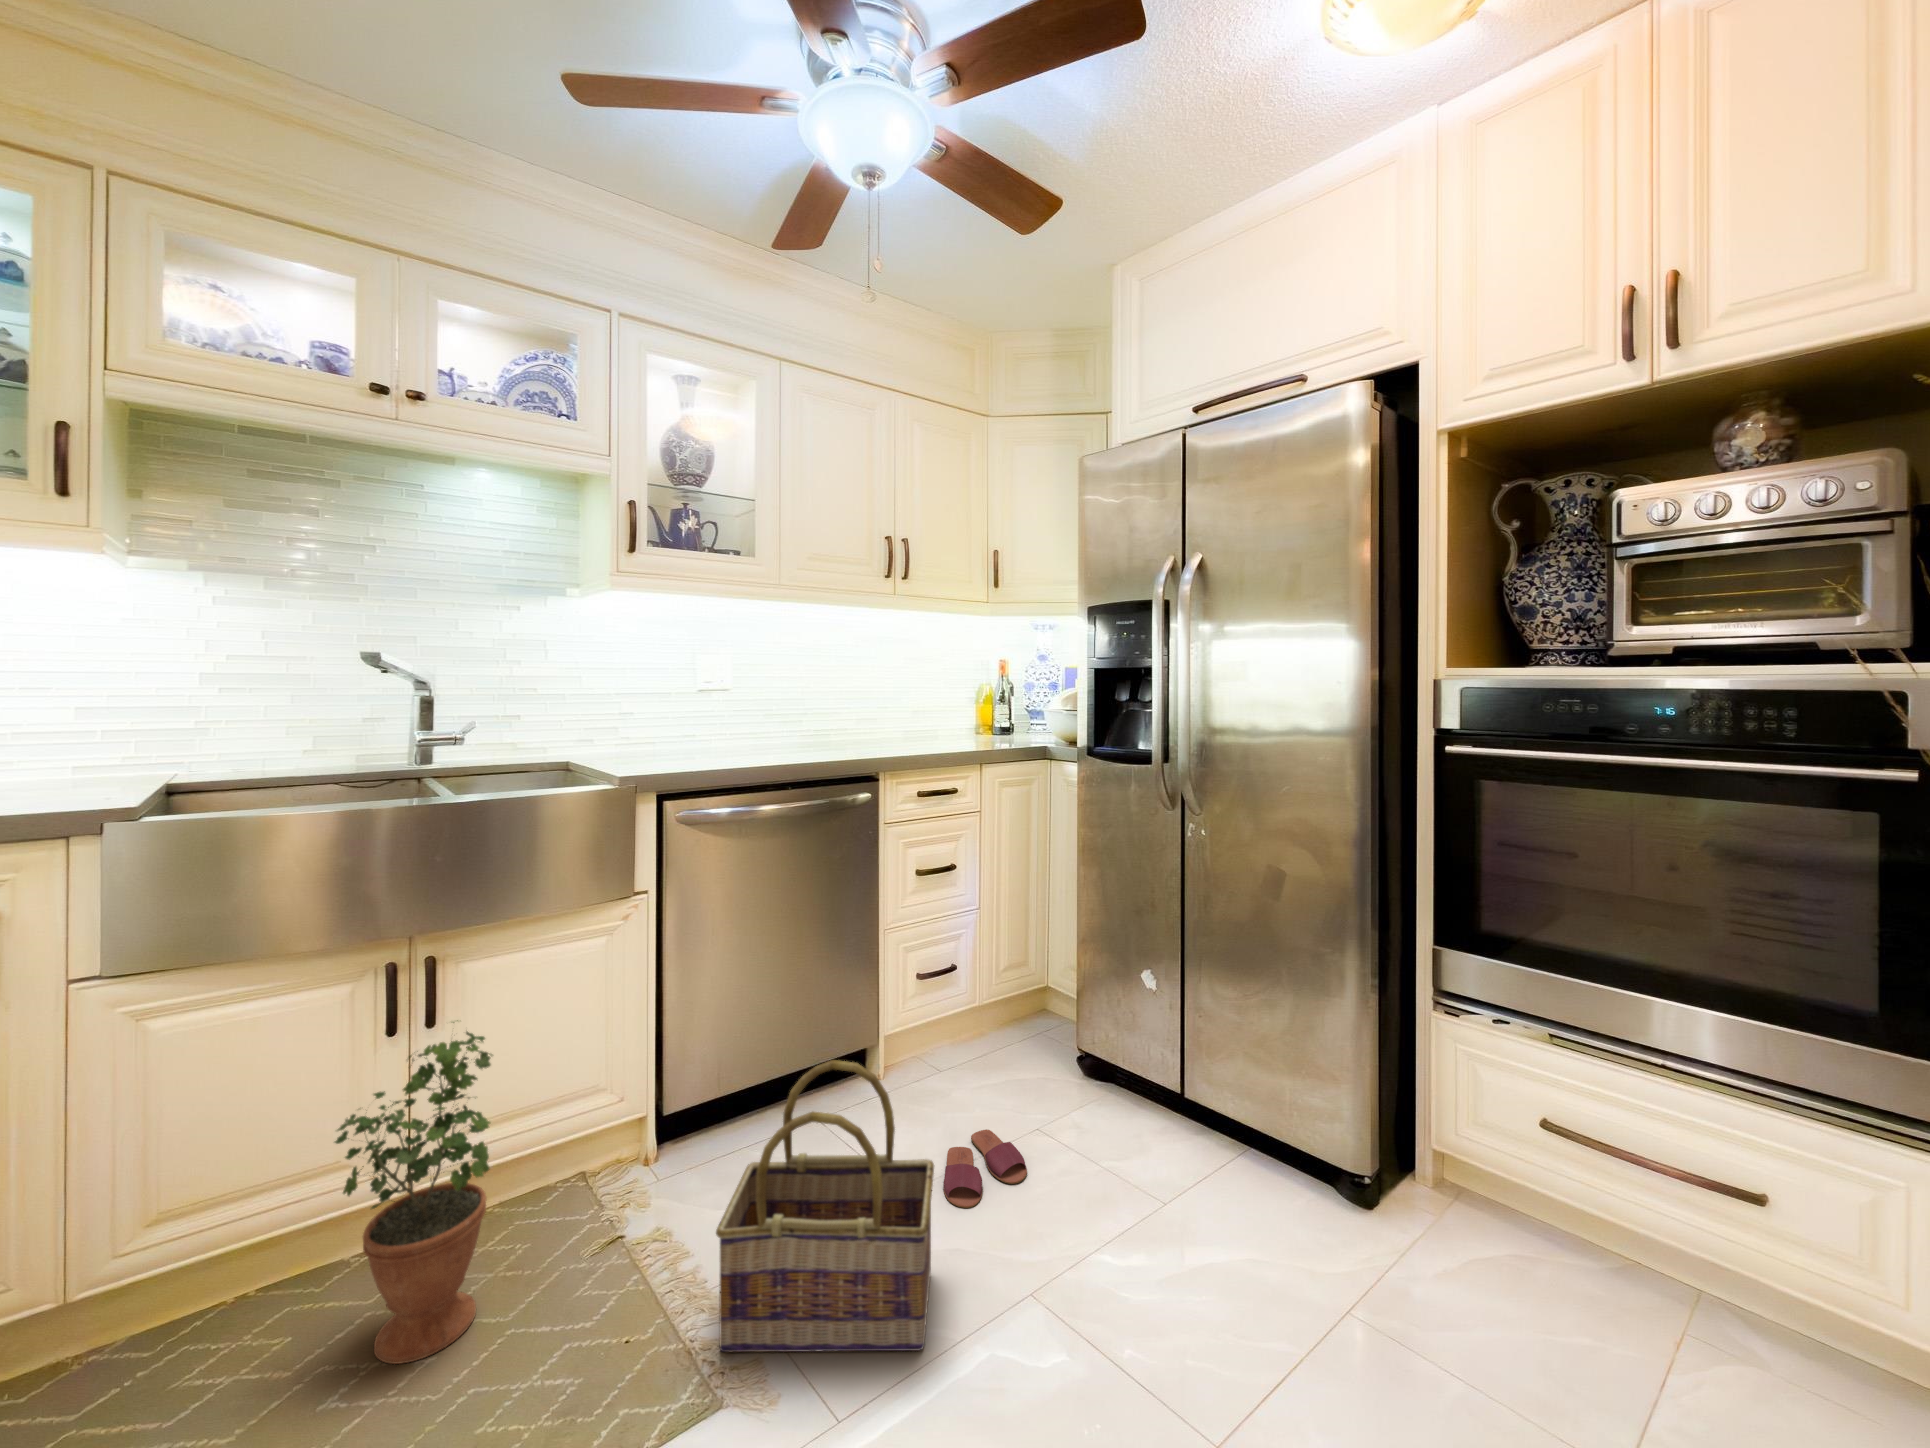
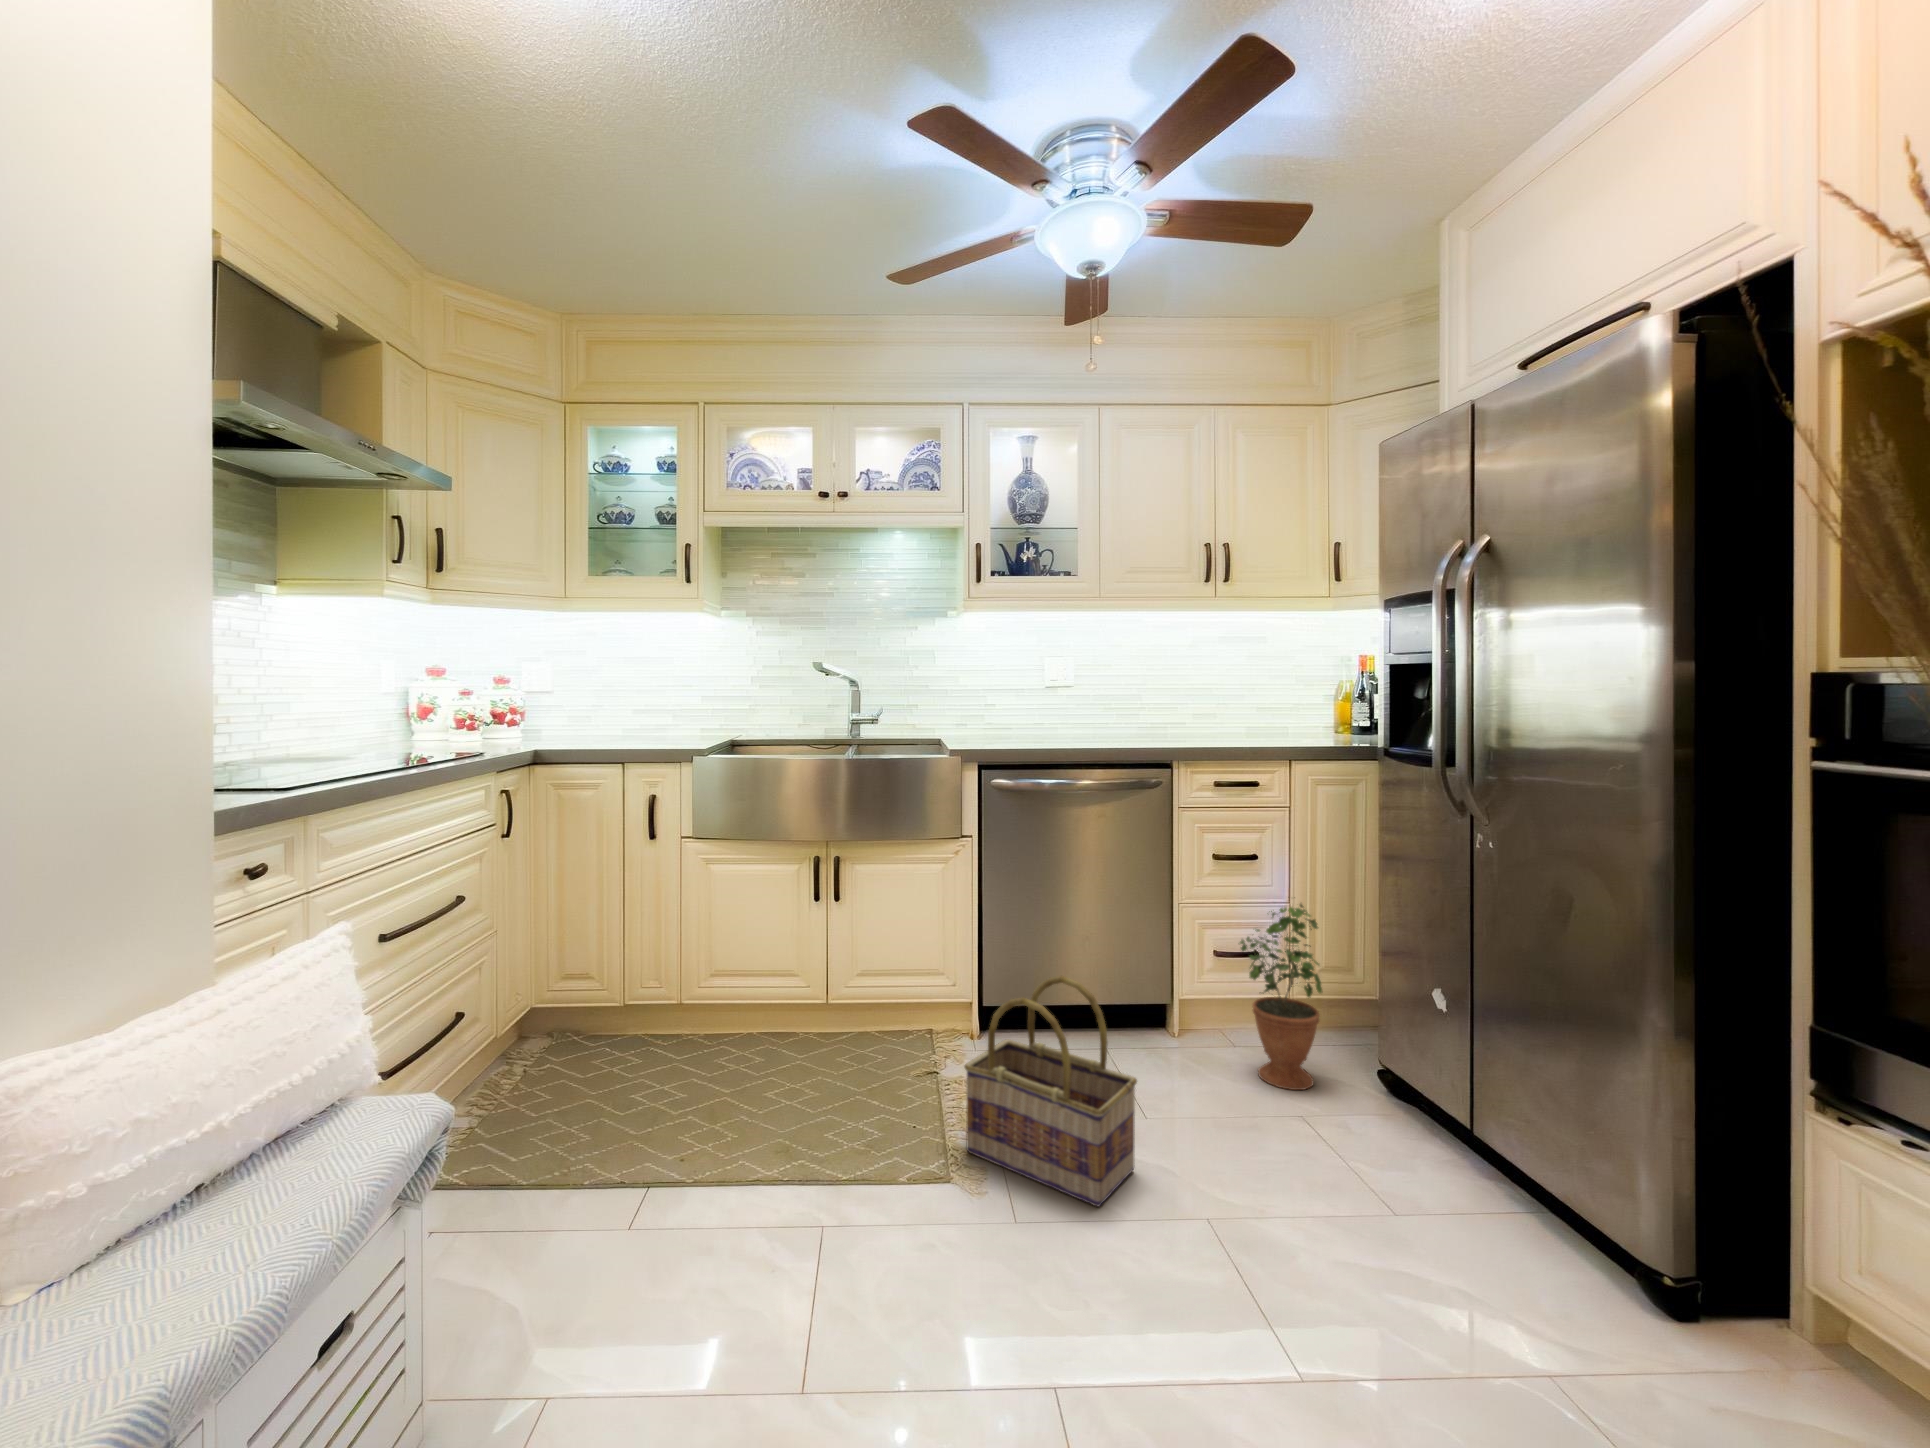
potted plant: present [335,1020,492,1364] -> present [1240,904,1322,1090]
slippers: present [943,1129,1027,1208] -> none [1179,1103,1269,1148]

